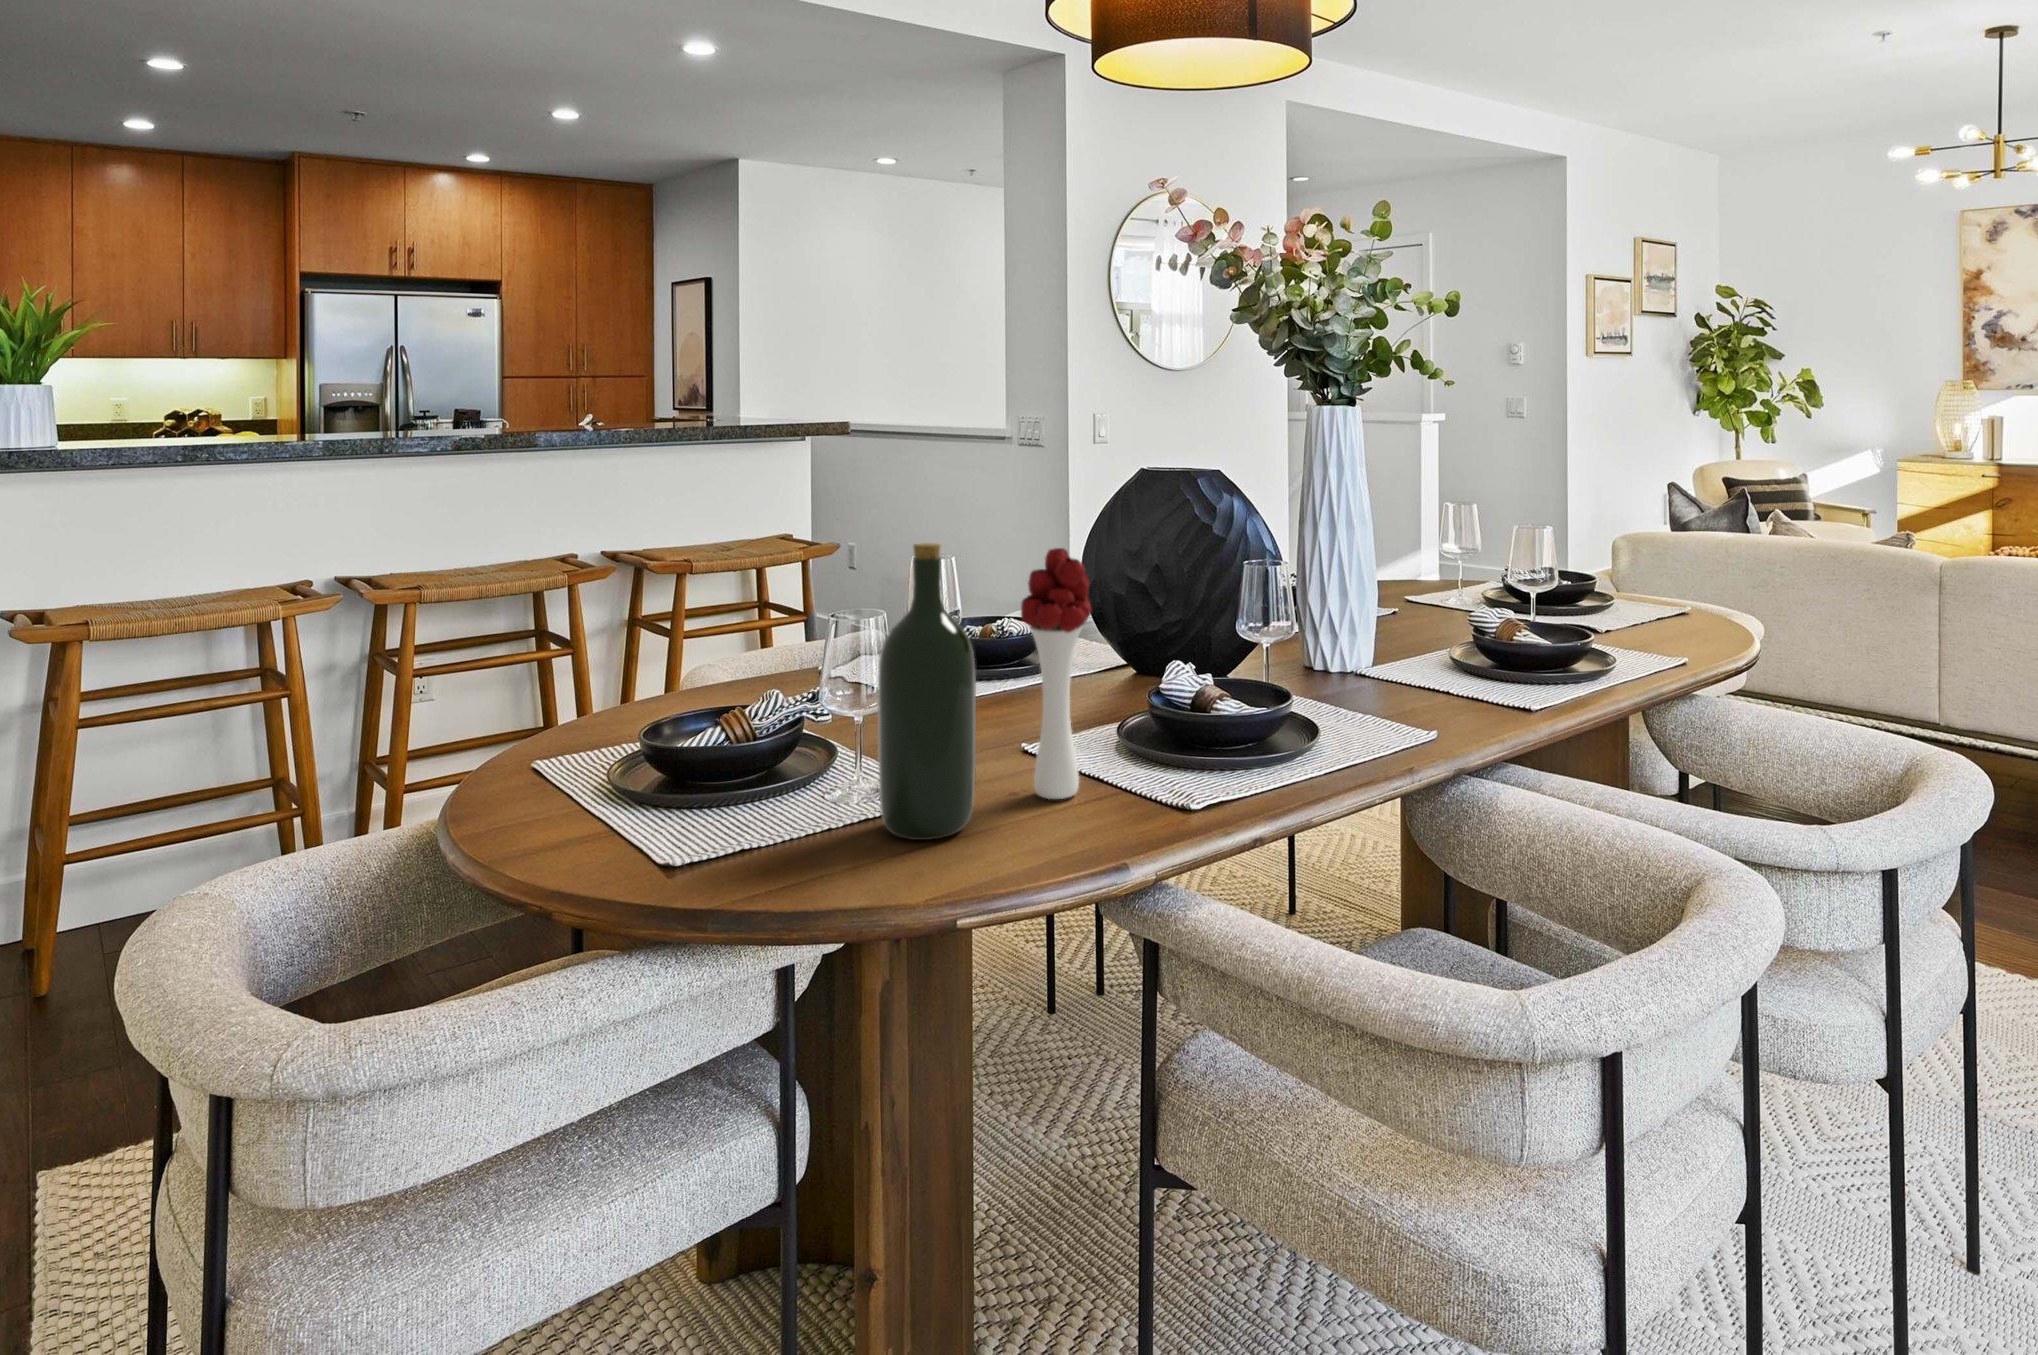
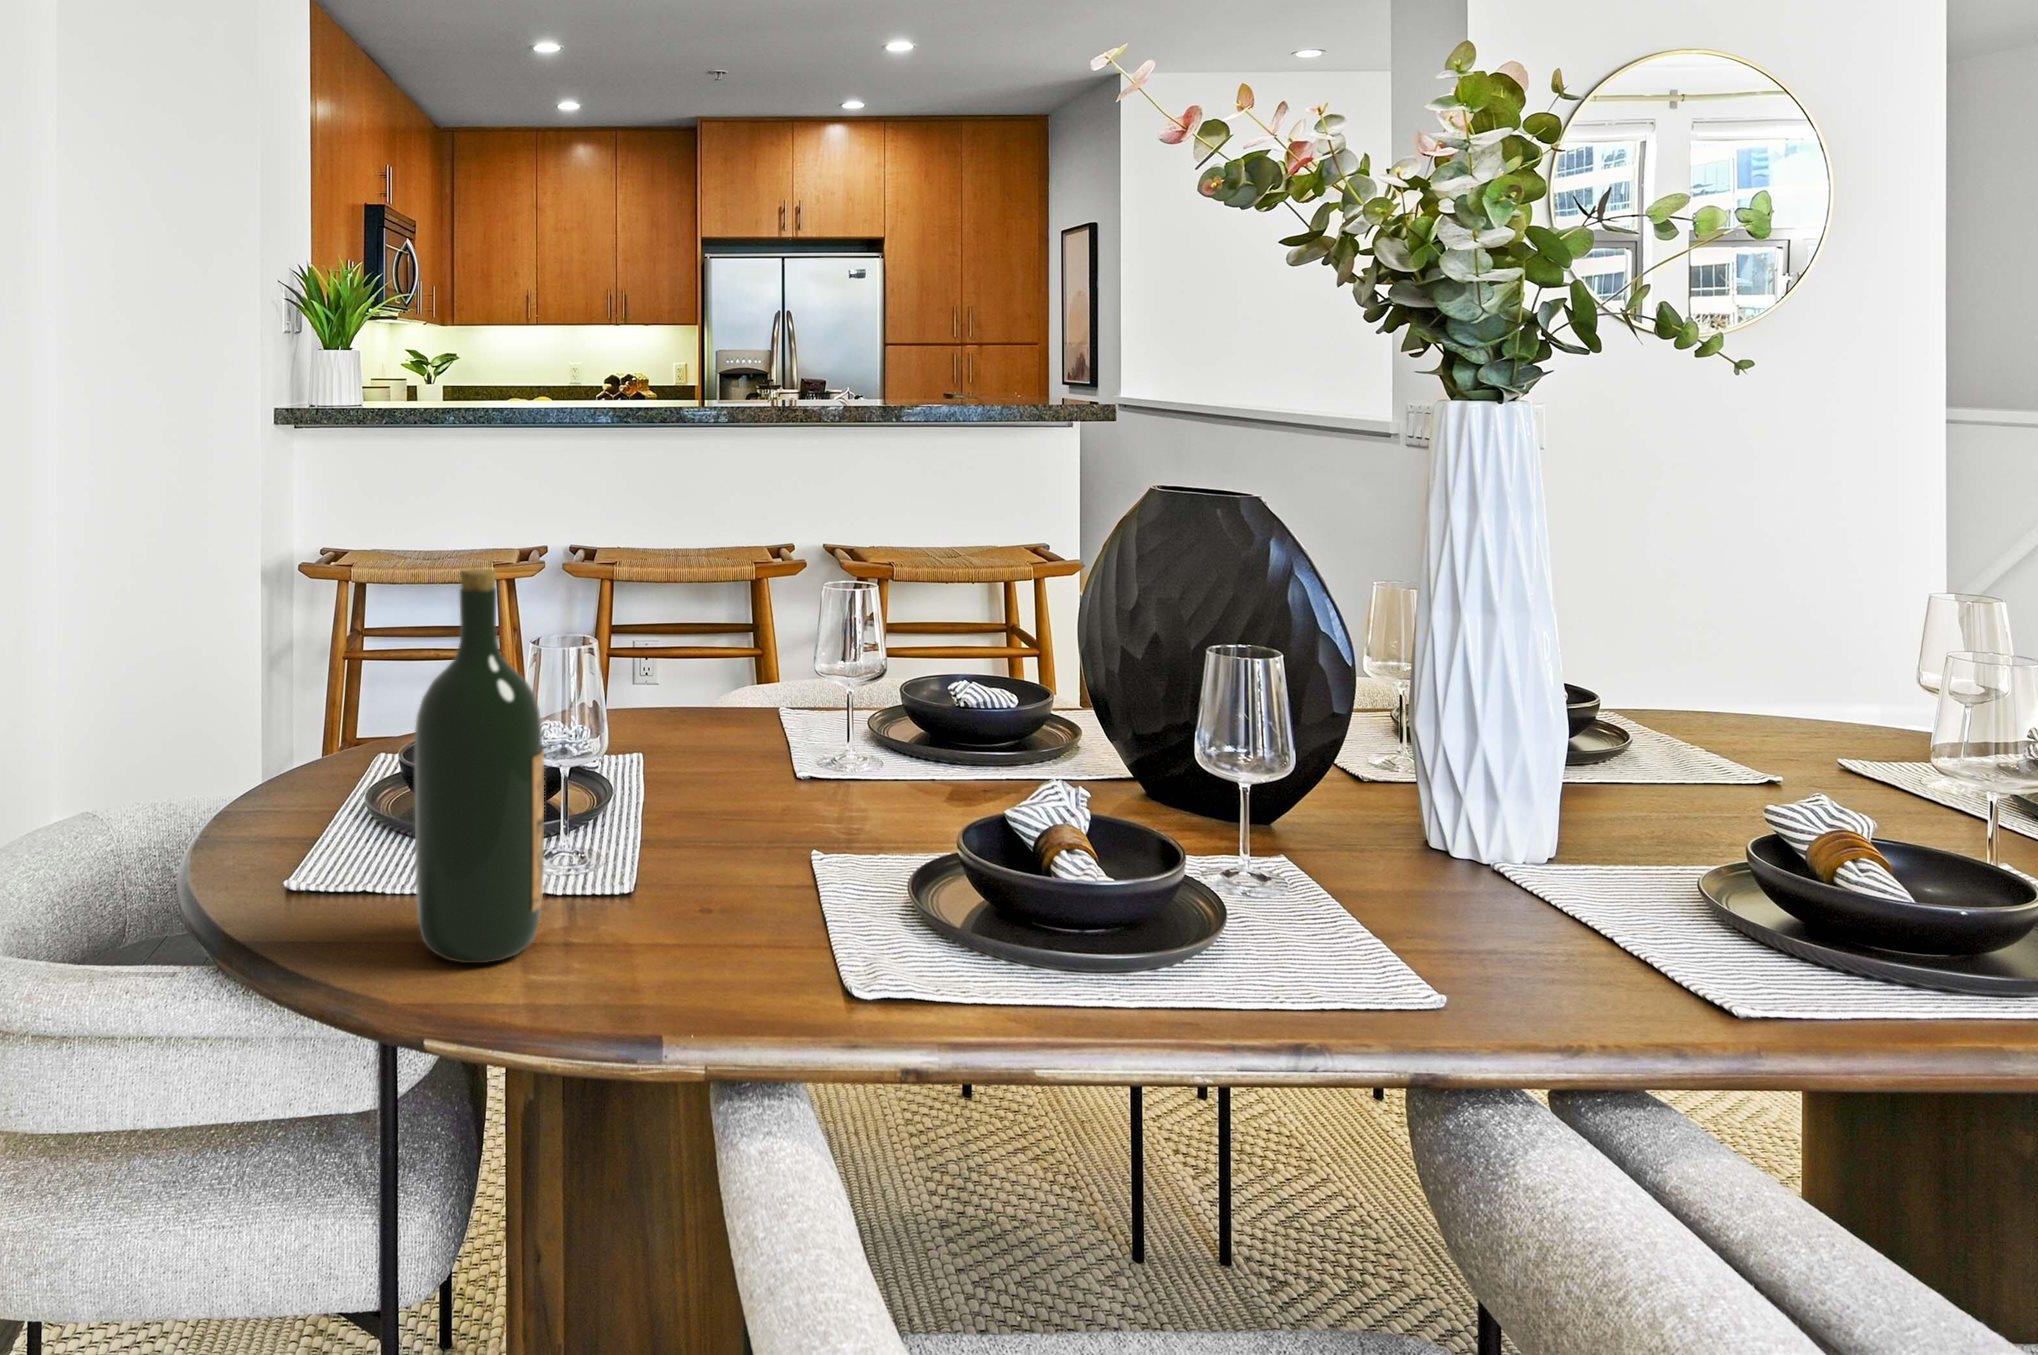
flower bouquet: present [1021,548,1091,799] -> none [637,594,753,954]

